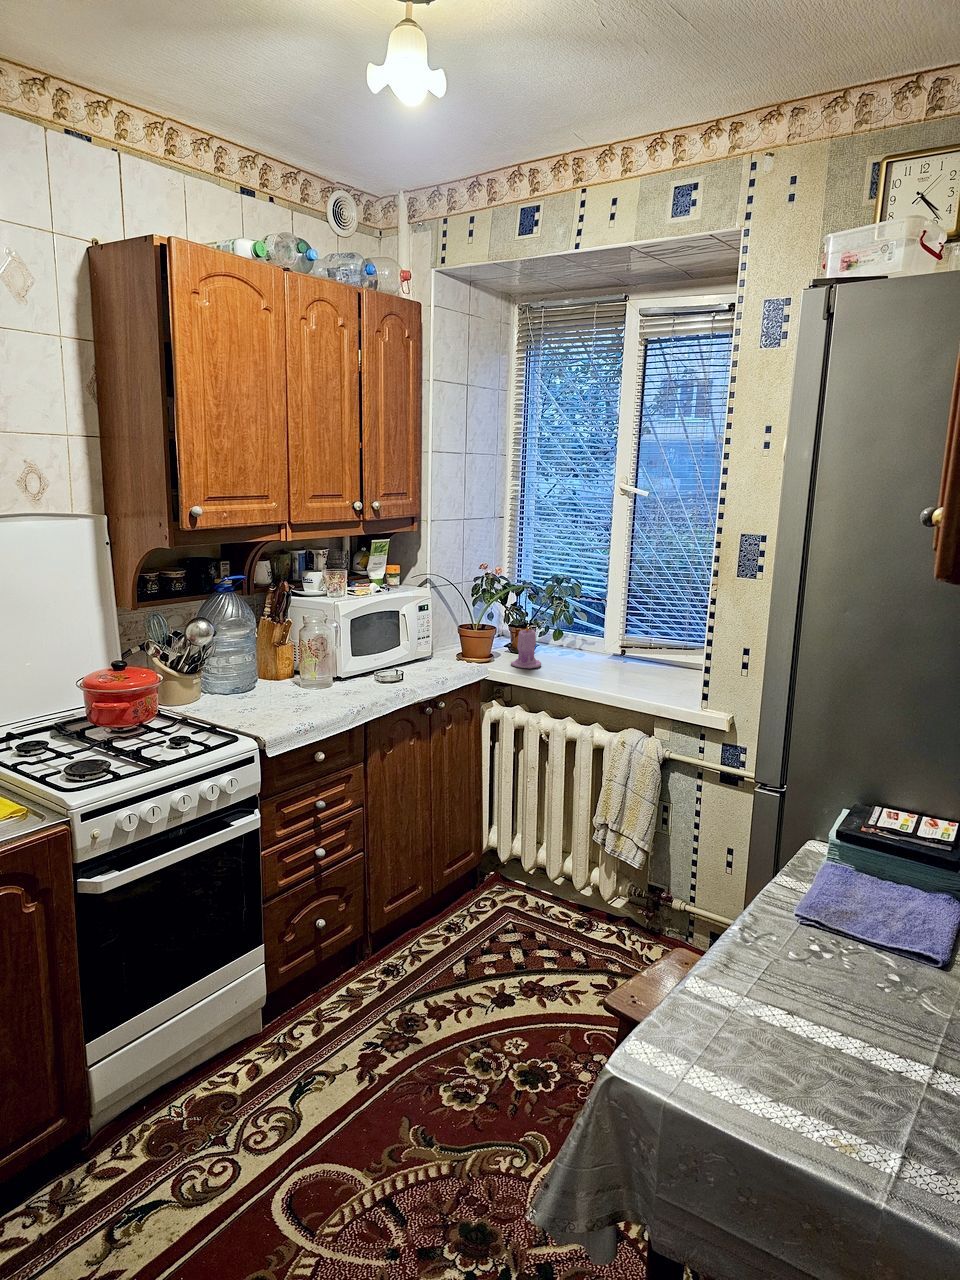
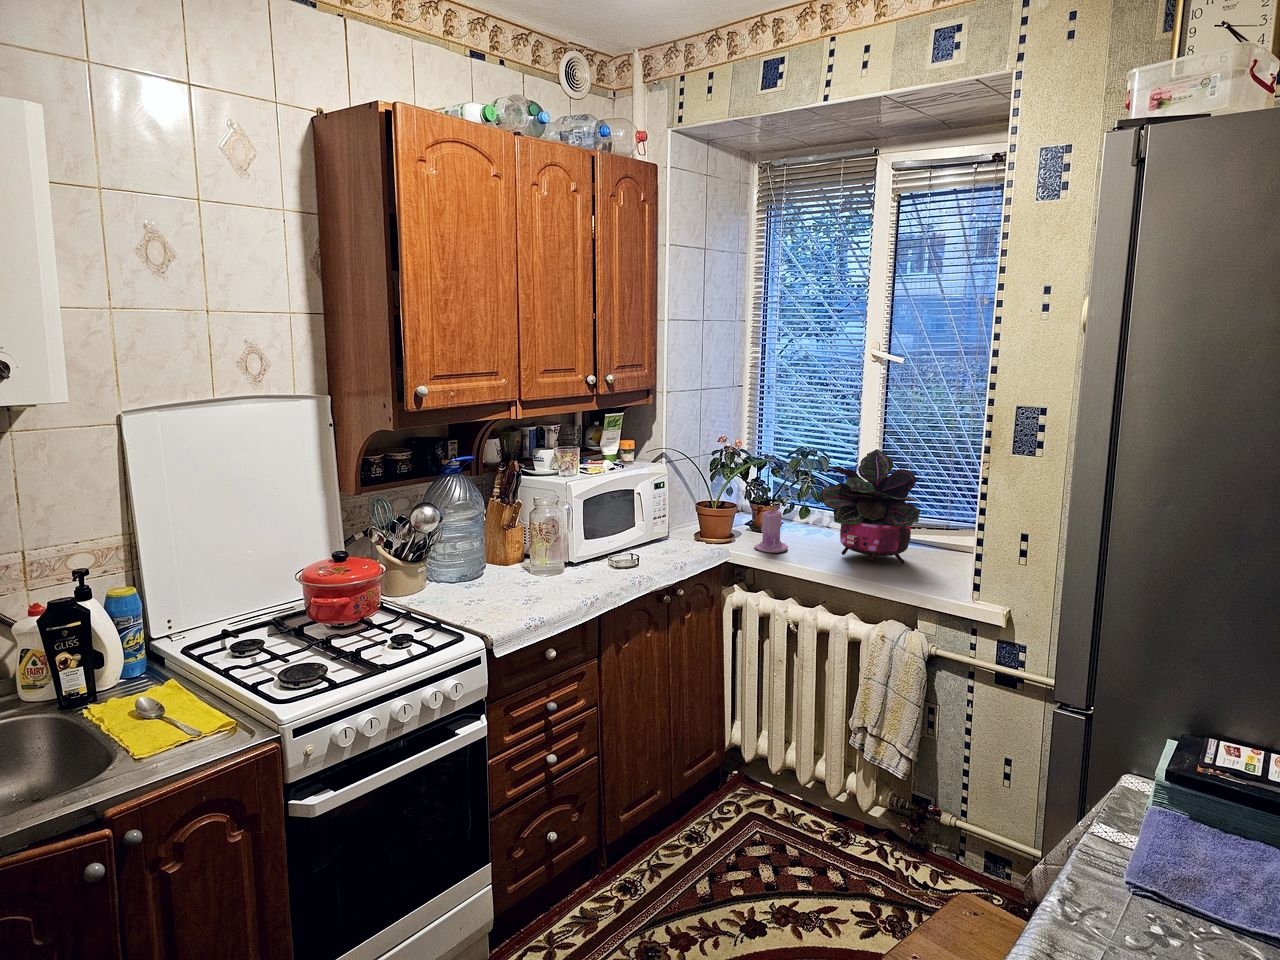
potted plant: none [570,574,659,678] -> present [820,449,920,564]

